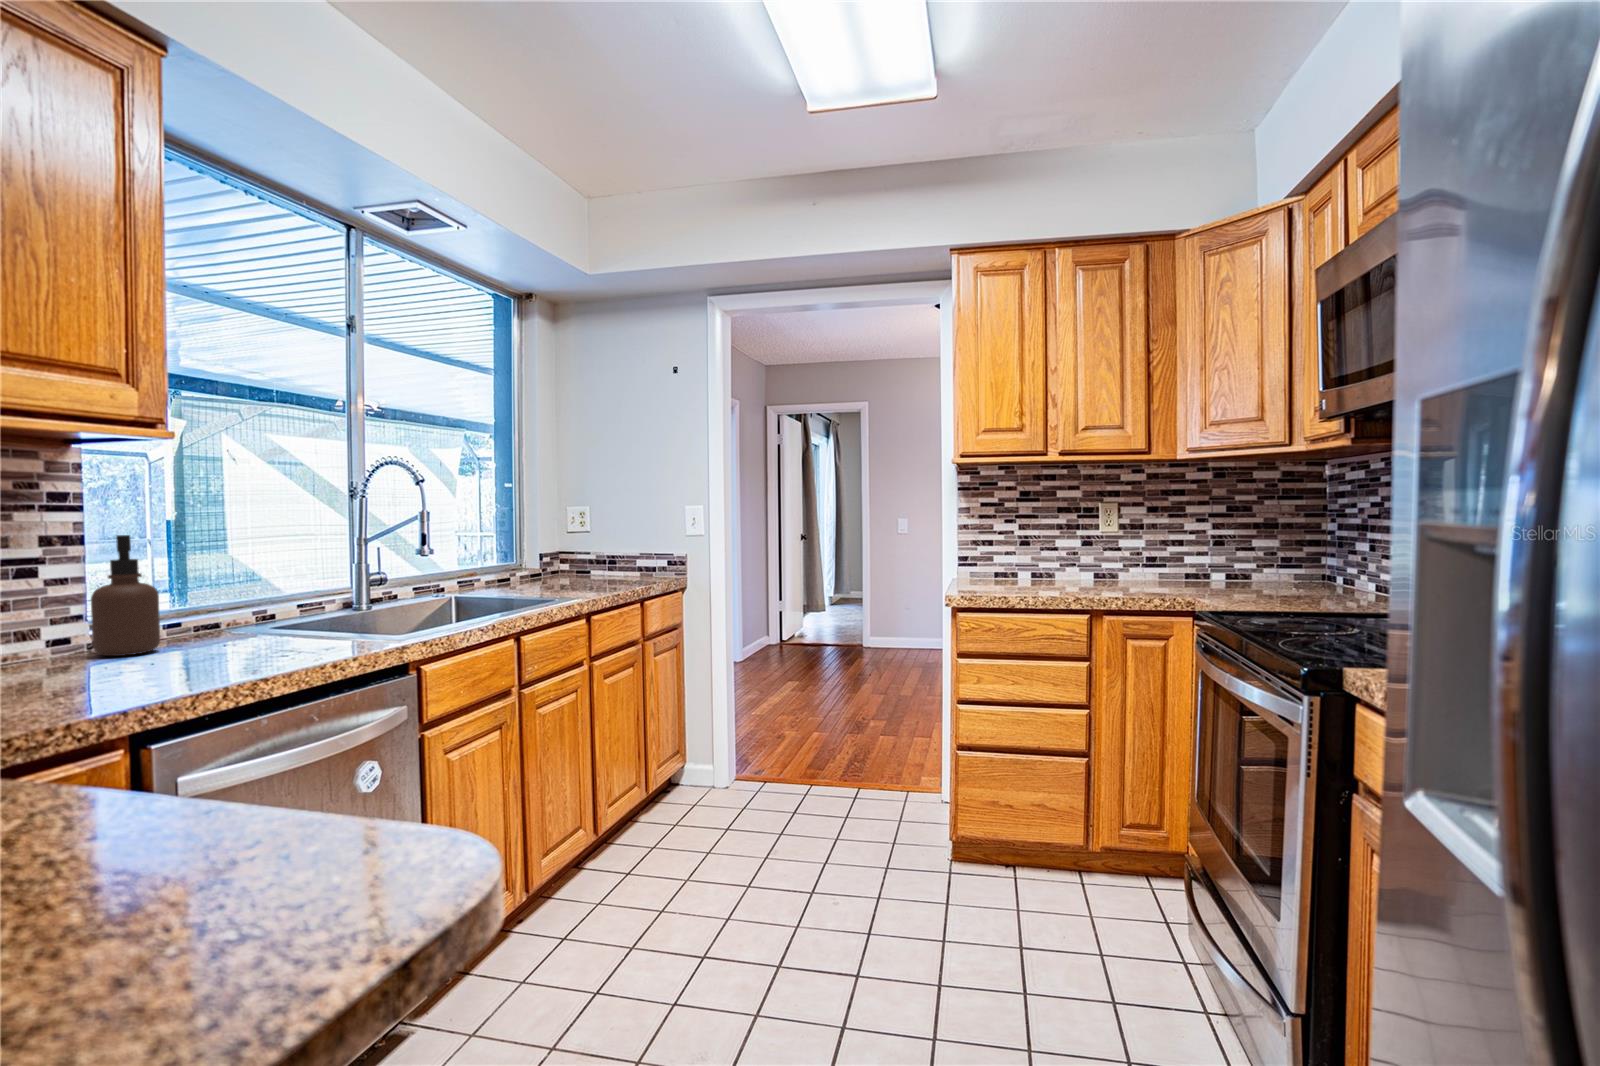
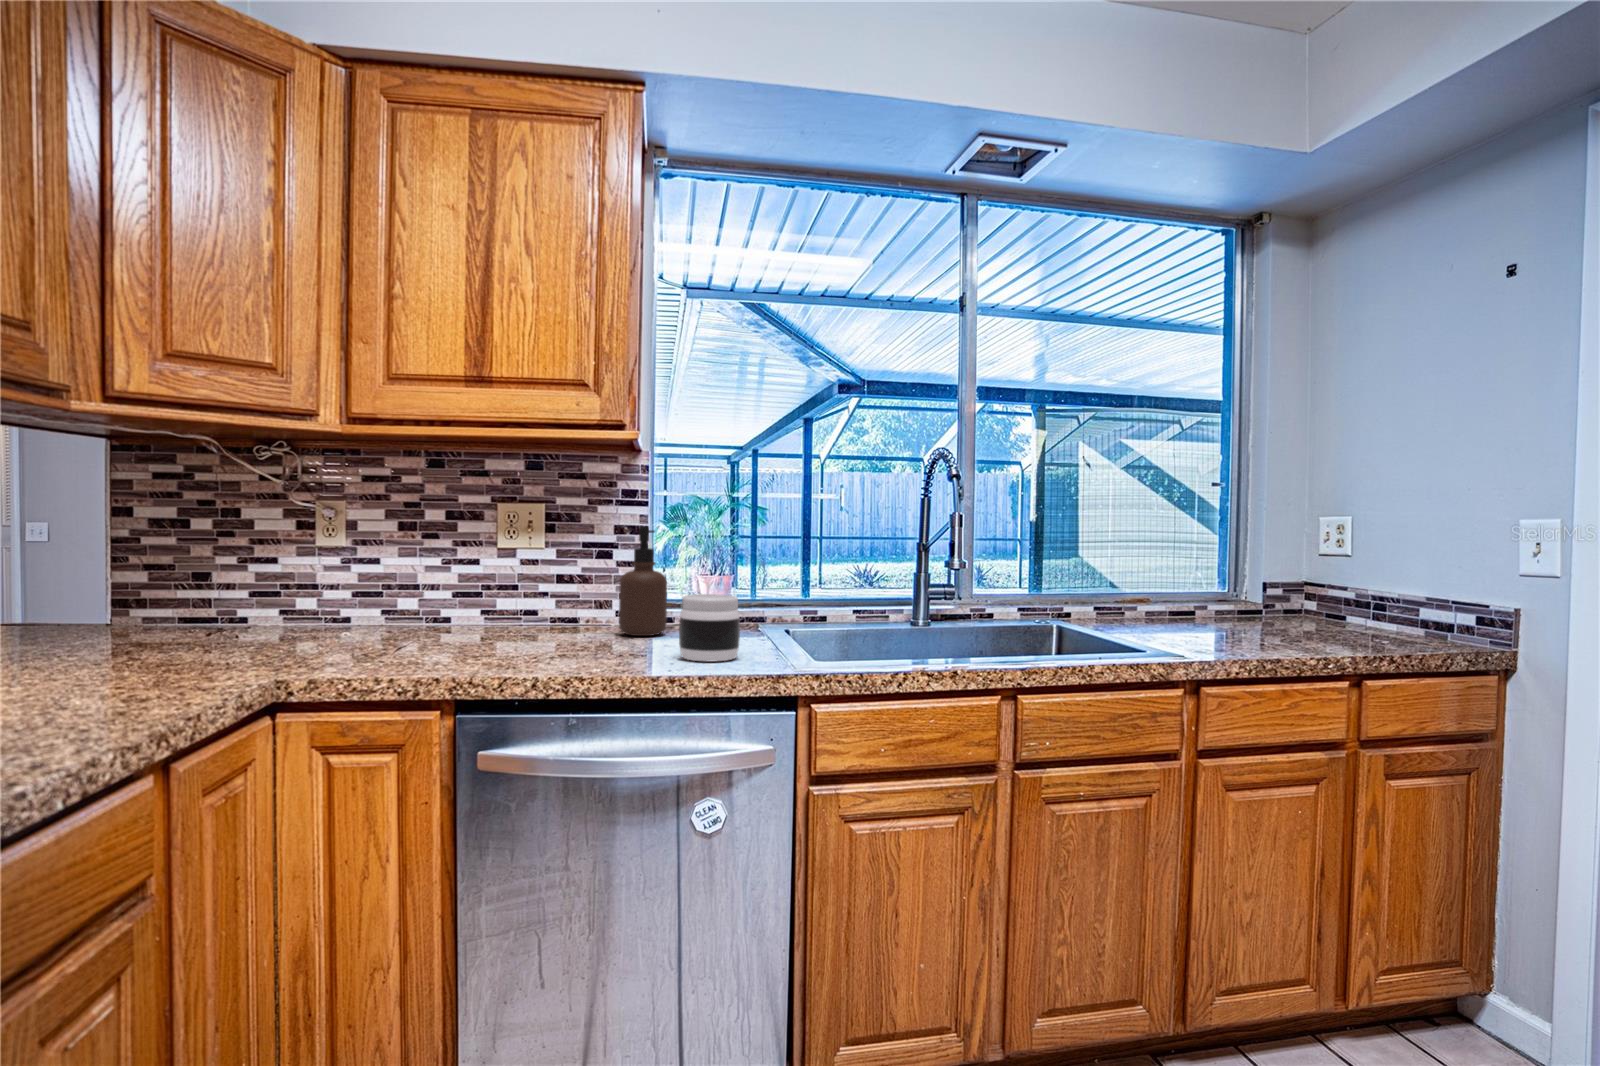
jar: none [275,592,340,654] -> present [679,594,740,661]

